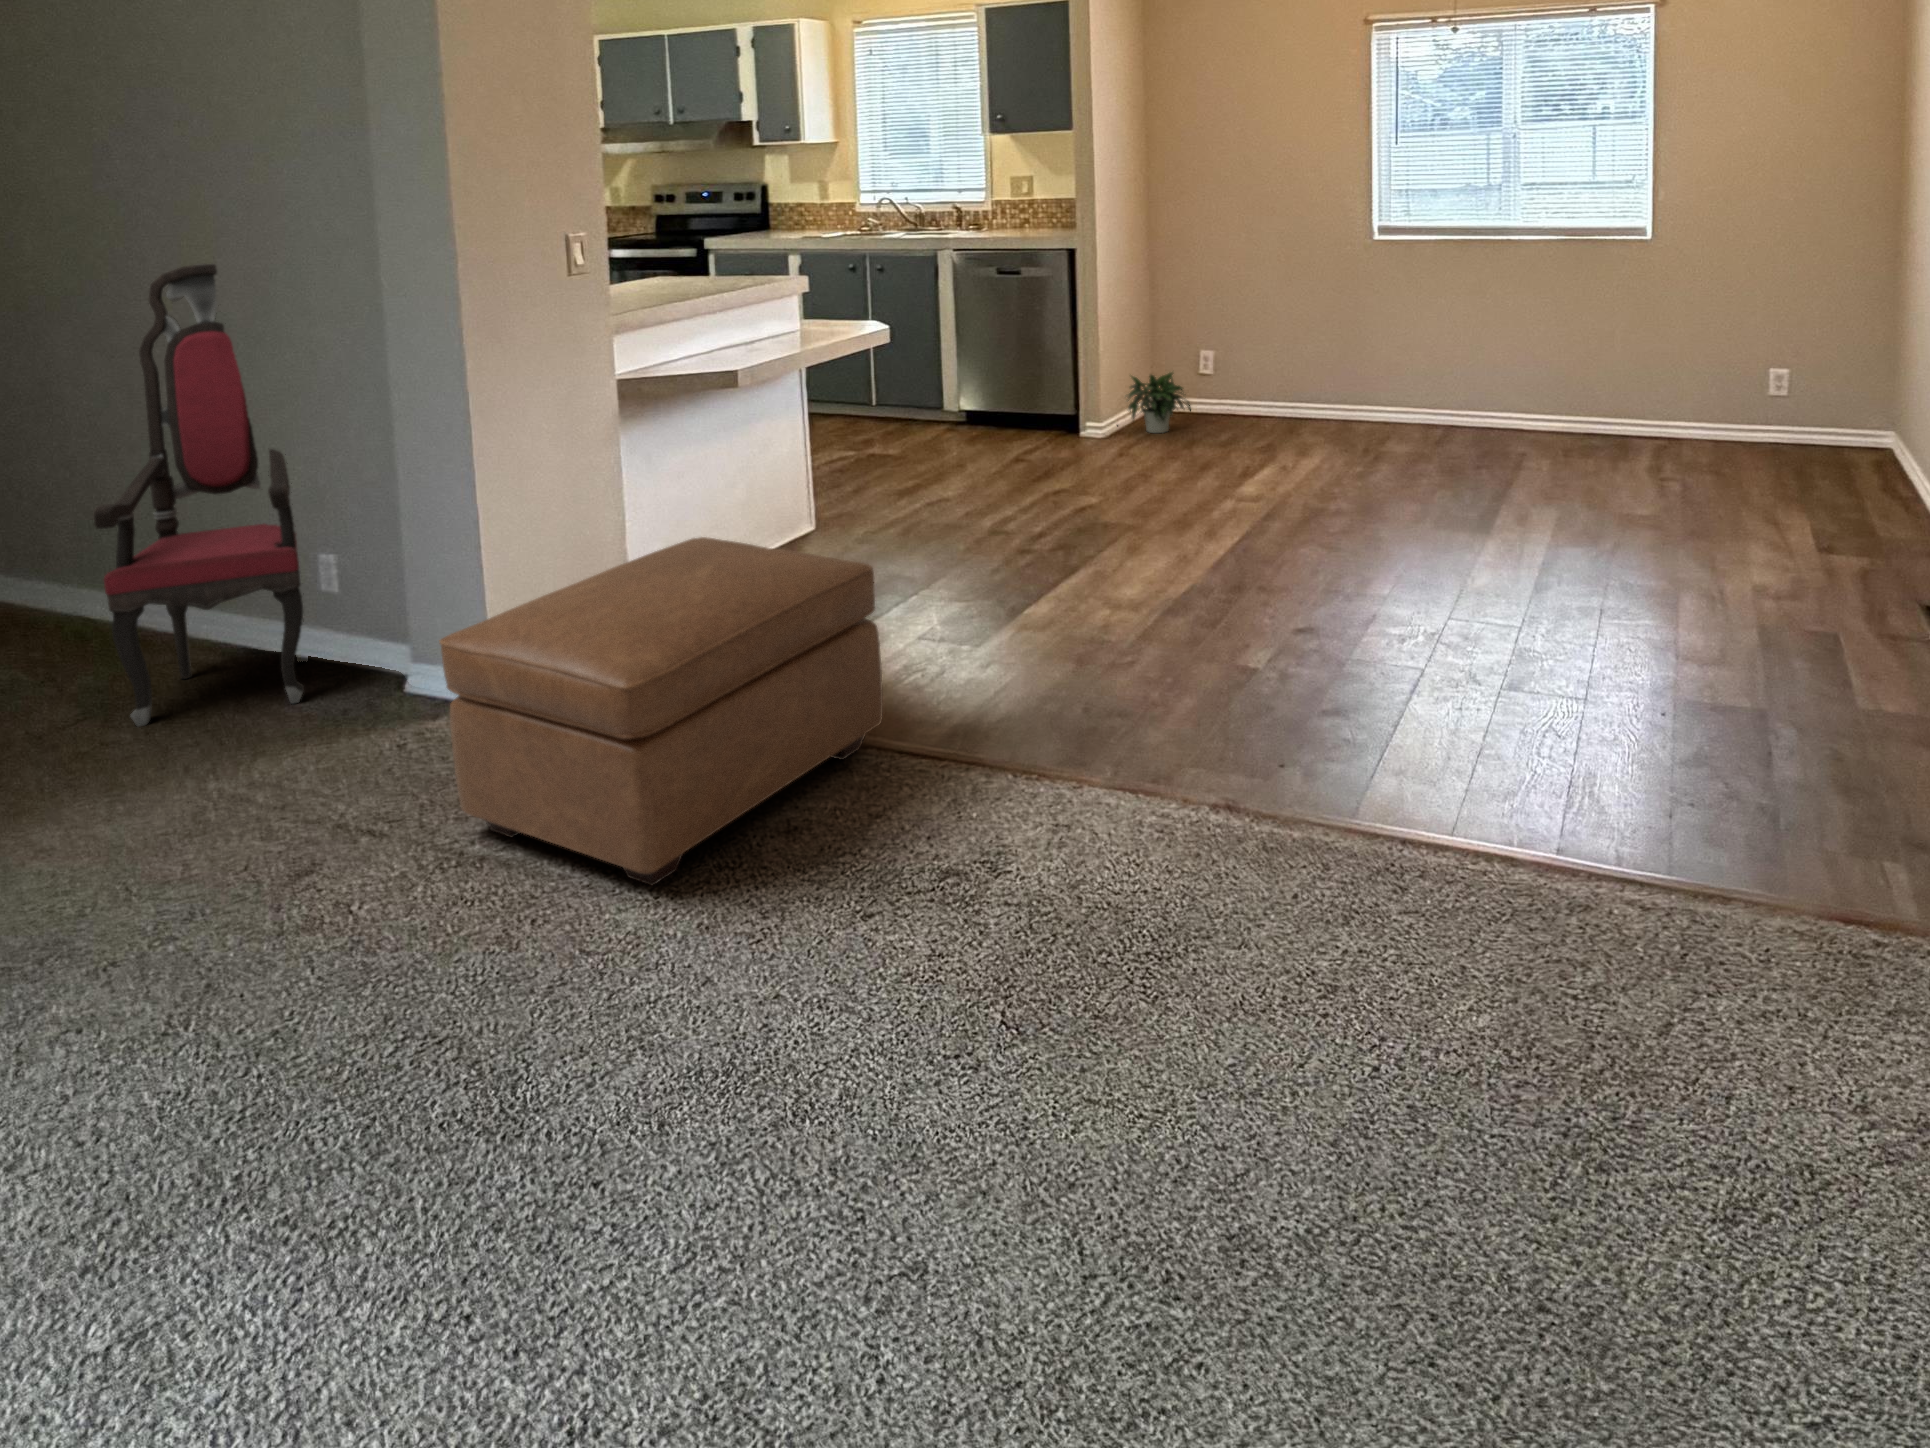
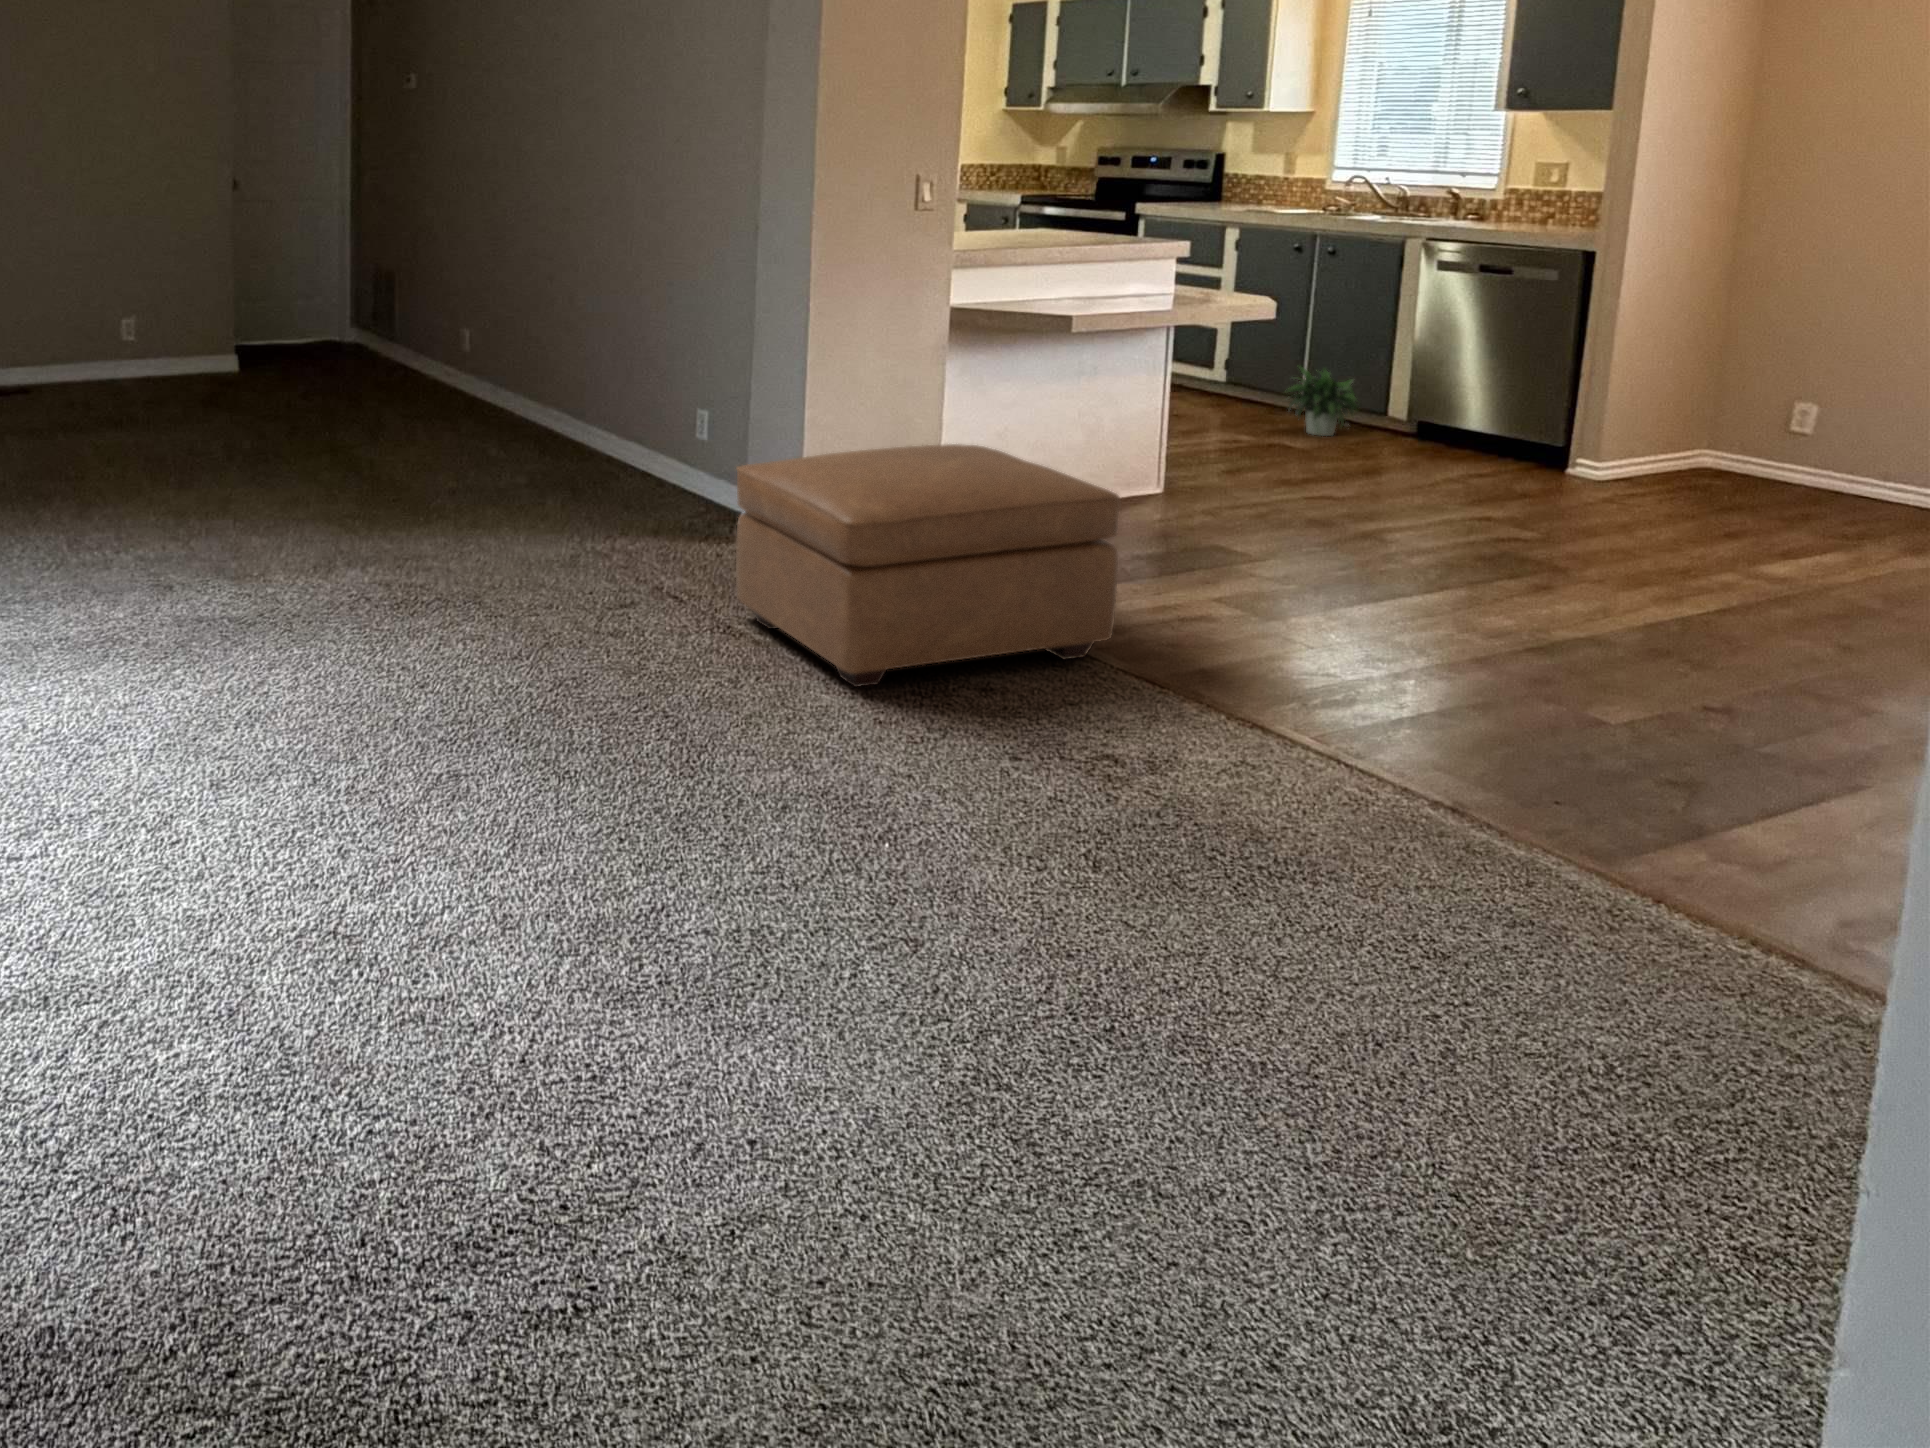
armchair: present [94,264,304,726] -> none [550,177,688,512]
potted plant: present [1117,372,1191,433] -> present [1287,367,1360,436]

